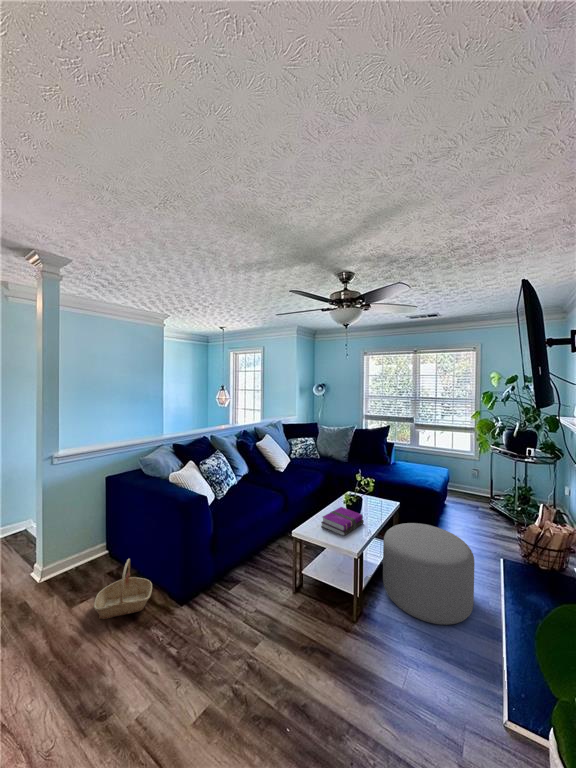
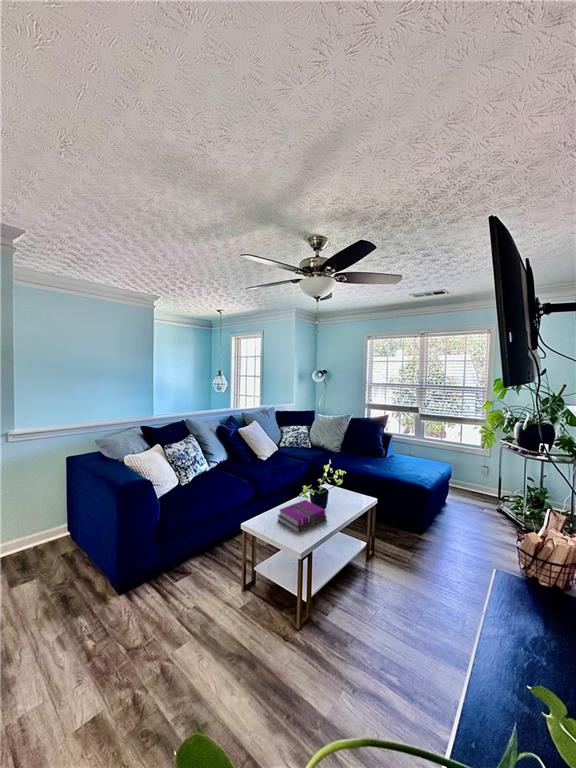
ottoman: present [383,523,475,625] -> none [343,522,445,643]
basket: present [94,559,152,619] -> none [27,542,96,602]

